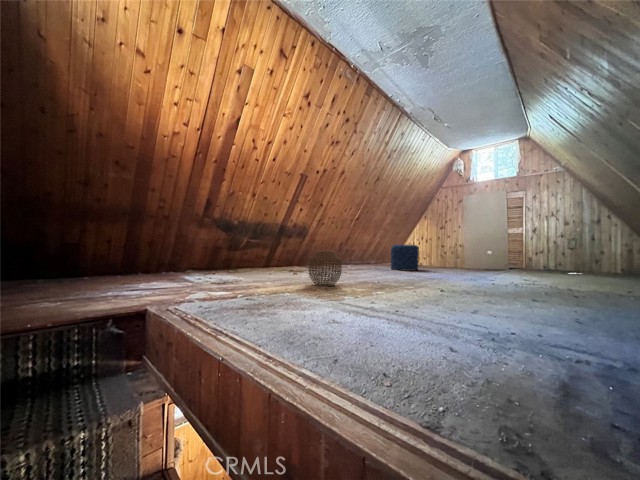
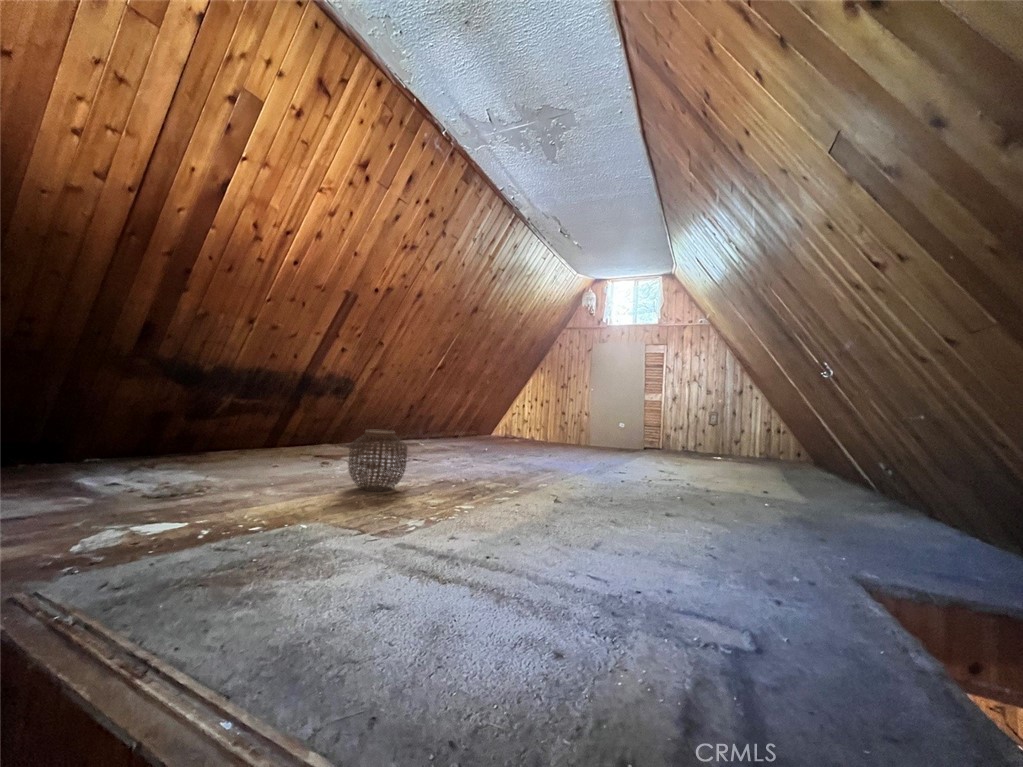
pouf: present [391,245,419,271] -> none [484,410,527,451]

